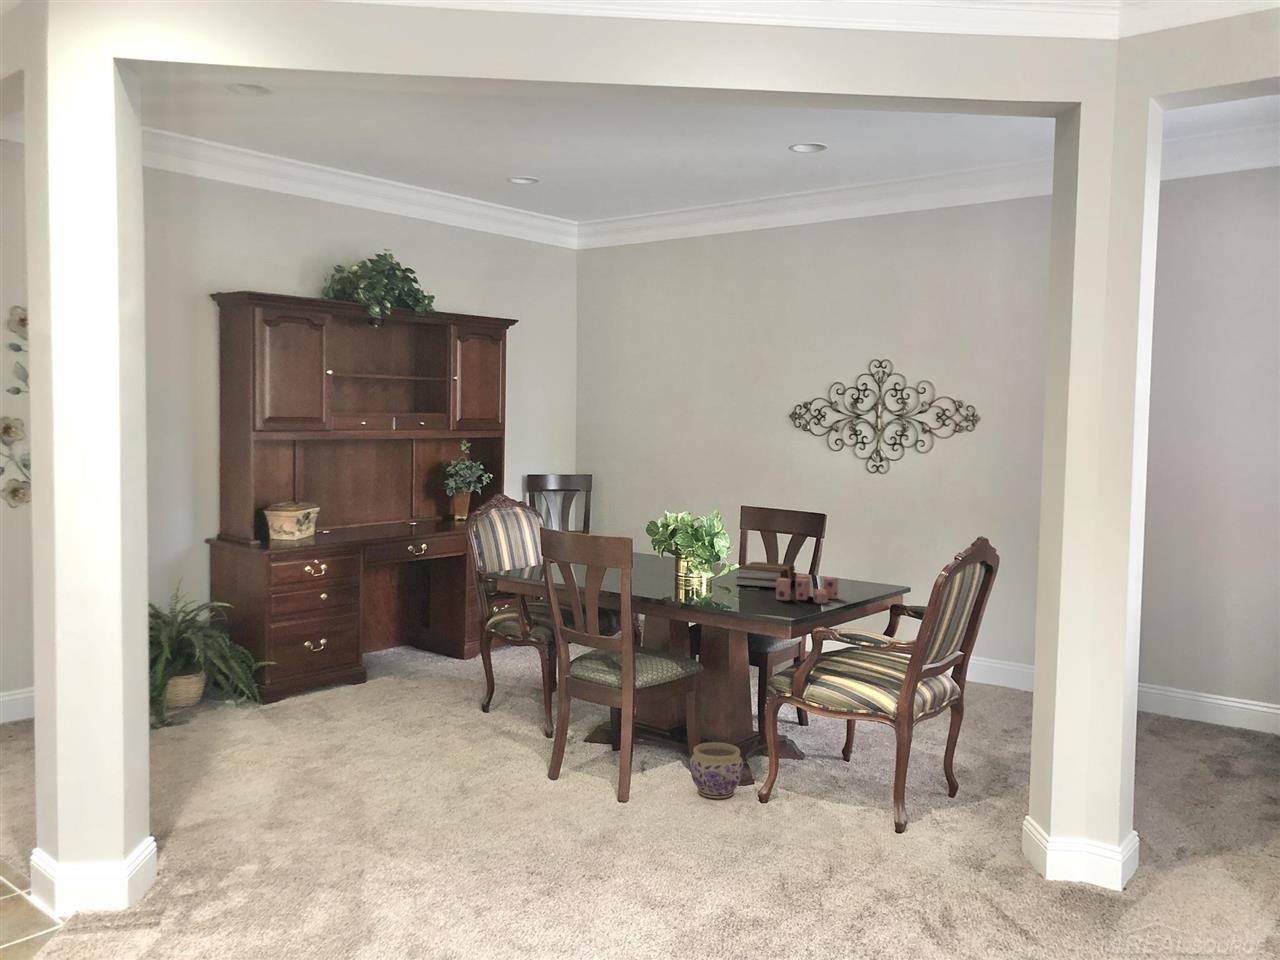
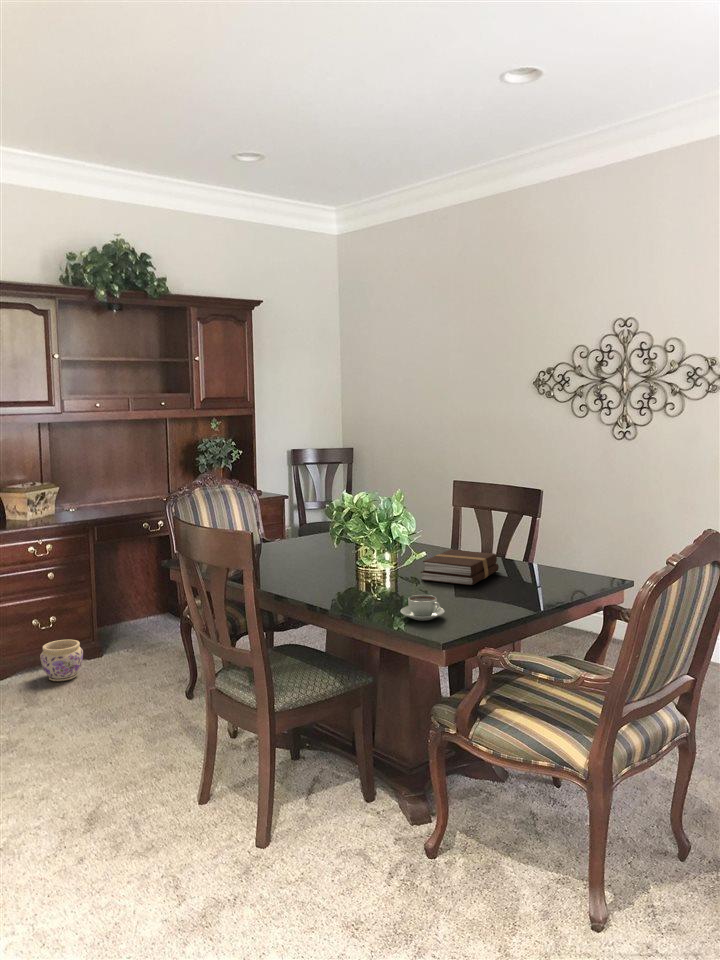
candle: present [776,575,838,604] -> none [453,573,532,612]
coffee cup: none [741,589,777,608] -> present [400,595,445,621]
planter: present [690,742,744,800] -> present [40,640,83,682]

